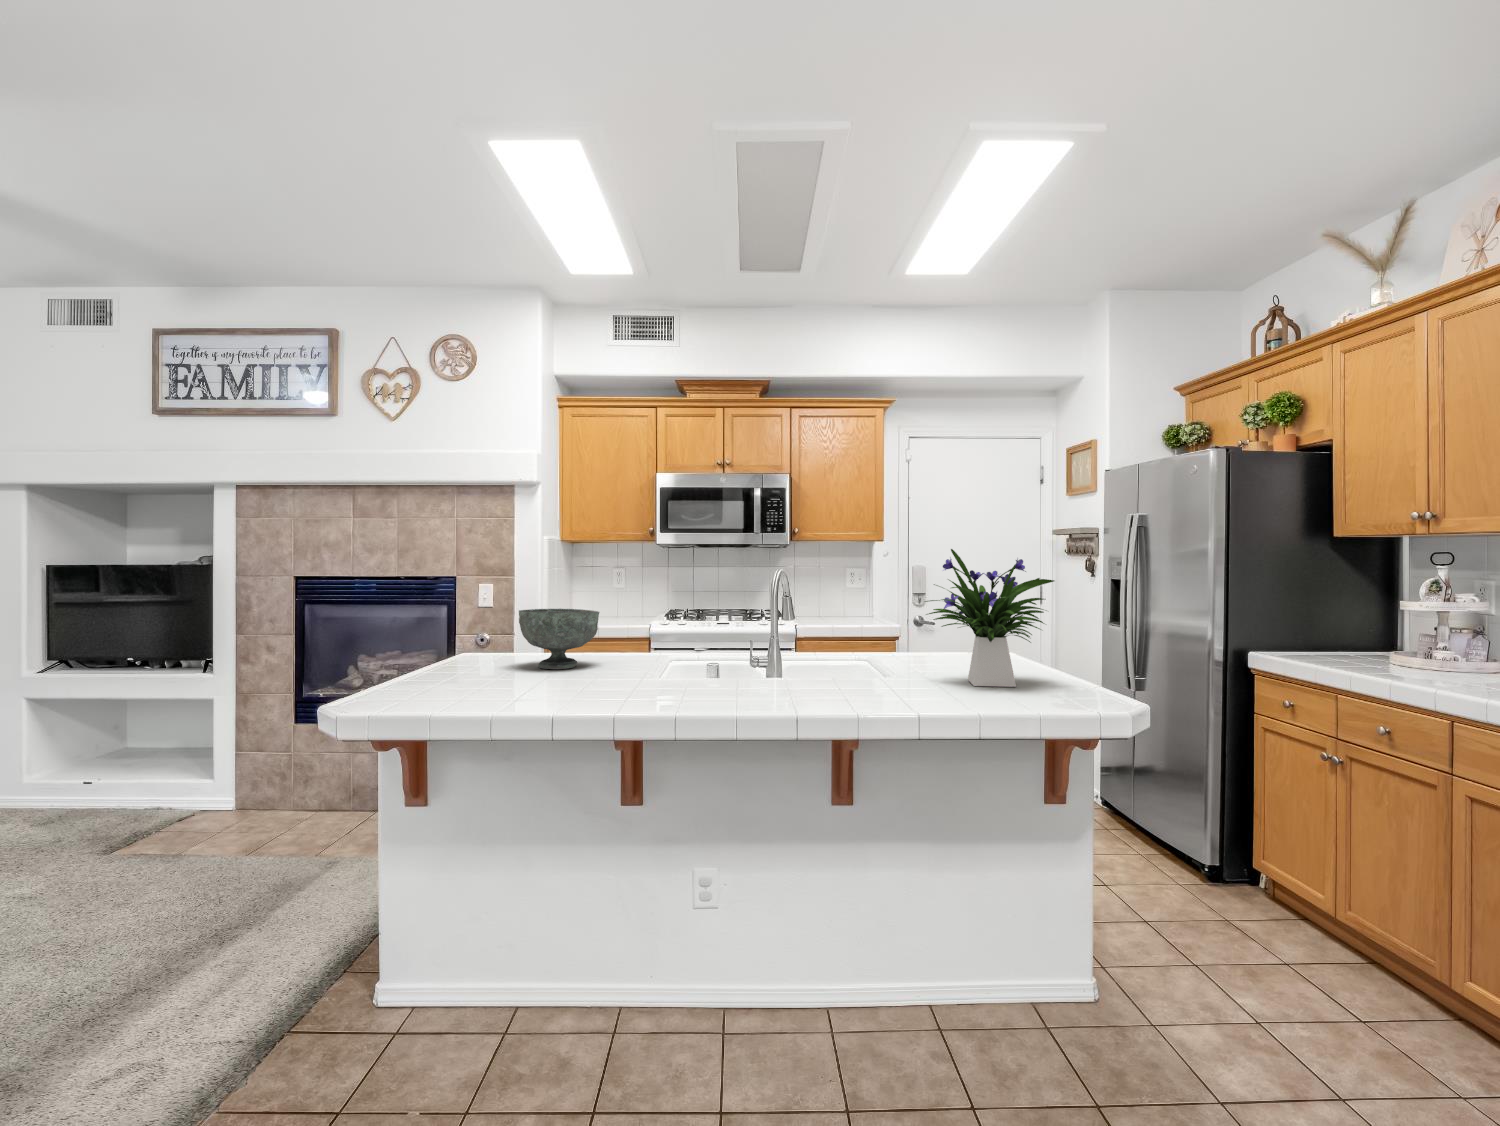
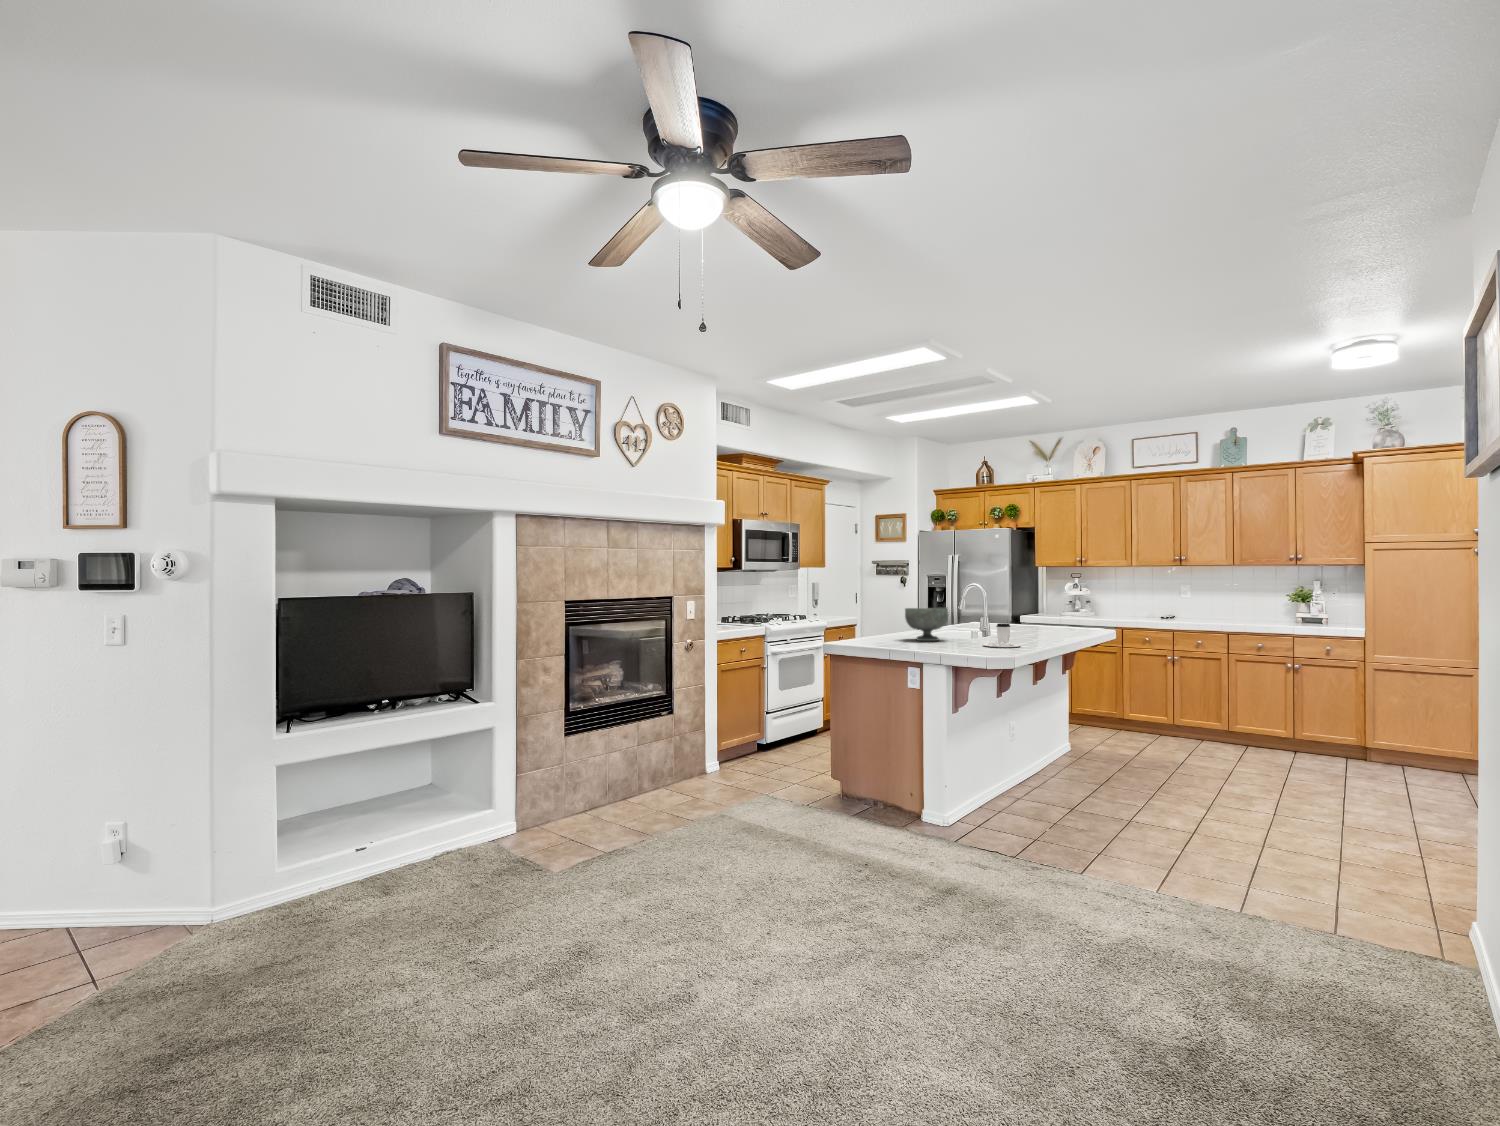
flower arrangement: present [925,549,1054,687] -> none [1038,572,1100,629]
coffee cup: none [448,647,523,696] -> present [983,623,1021,647]

